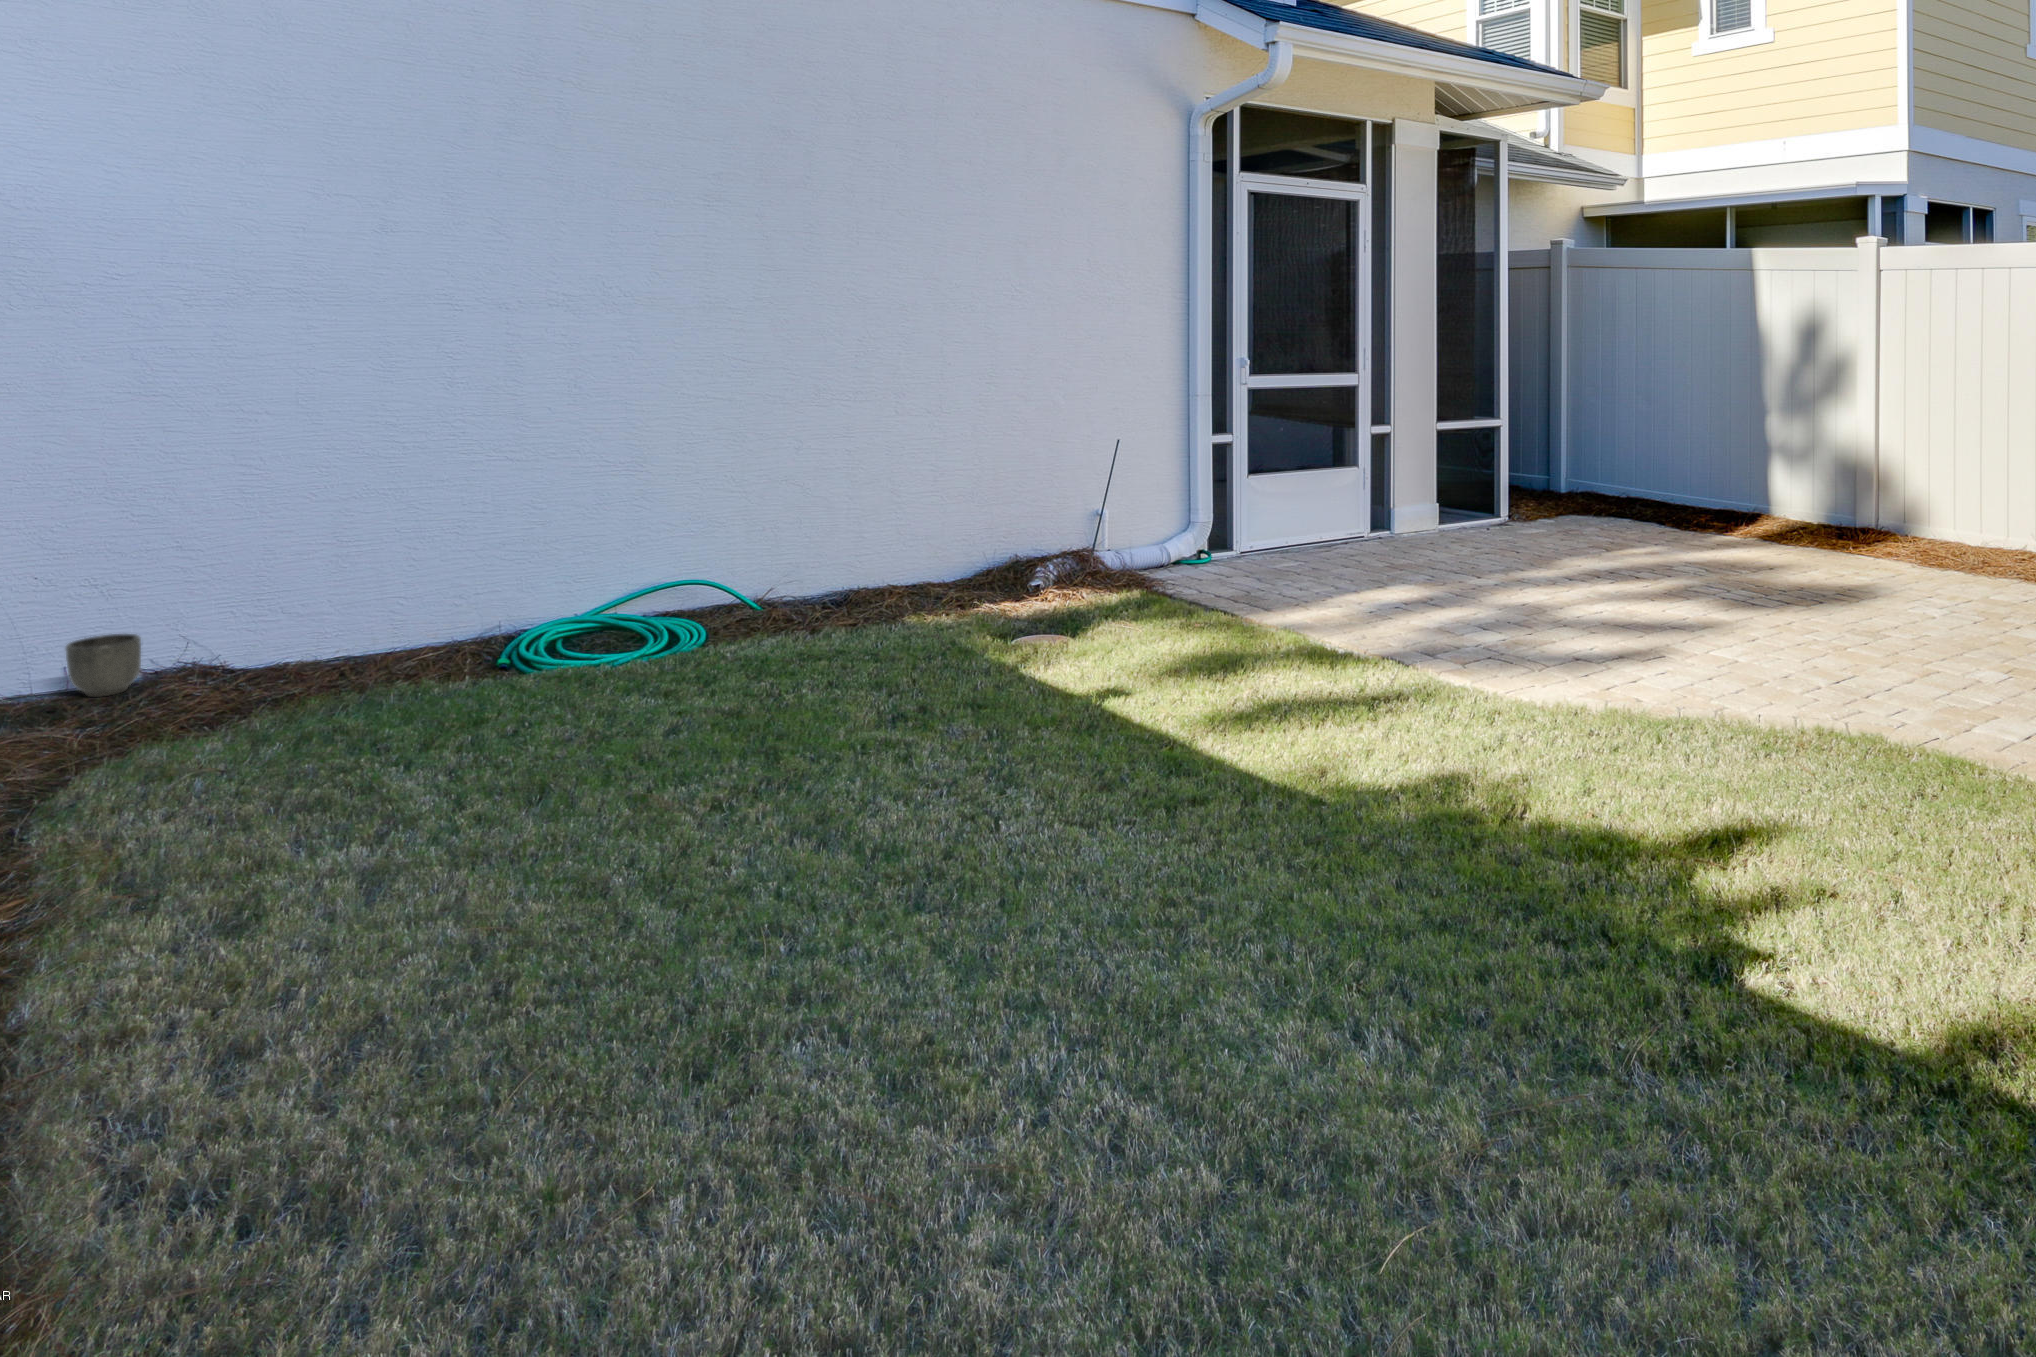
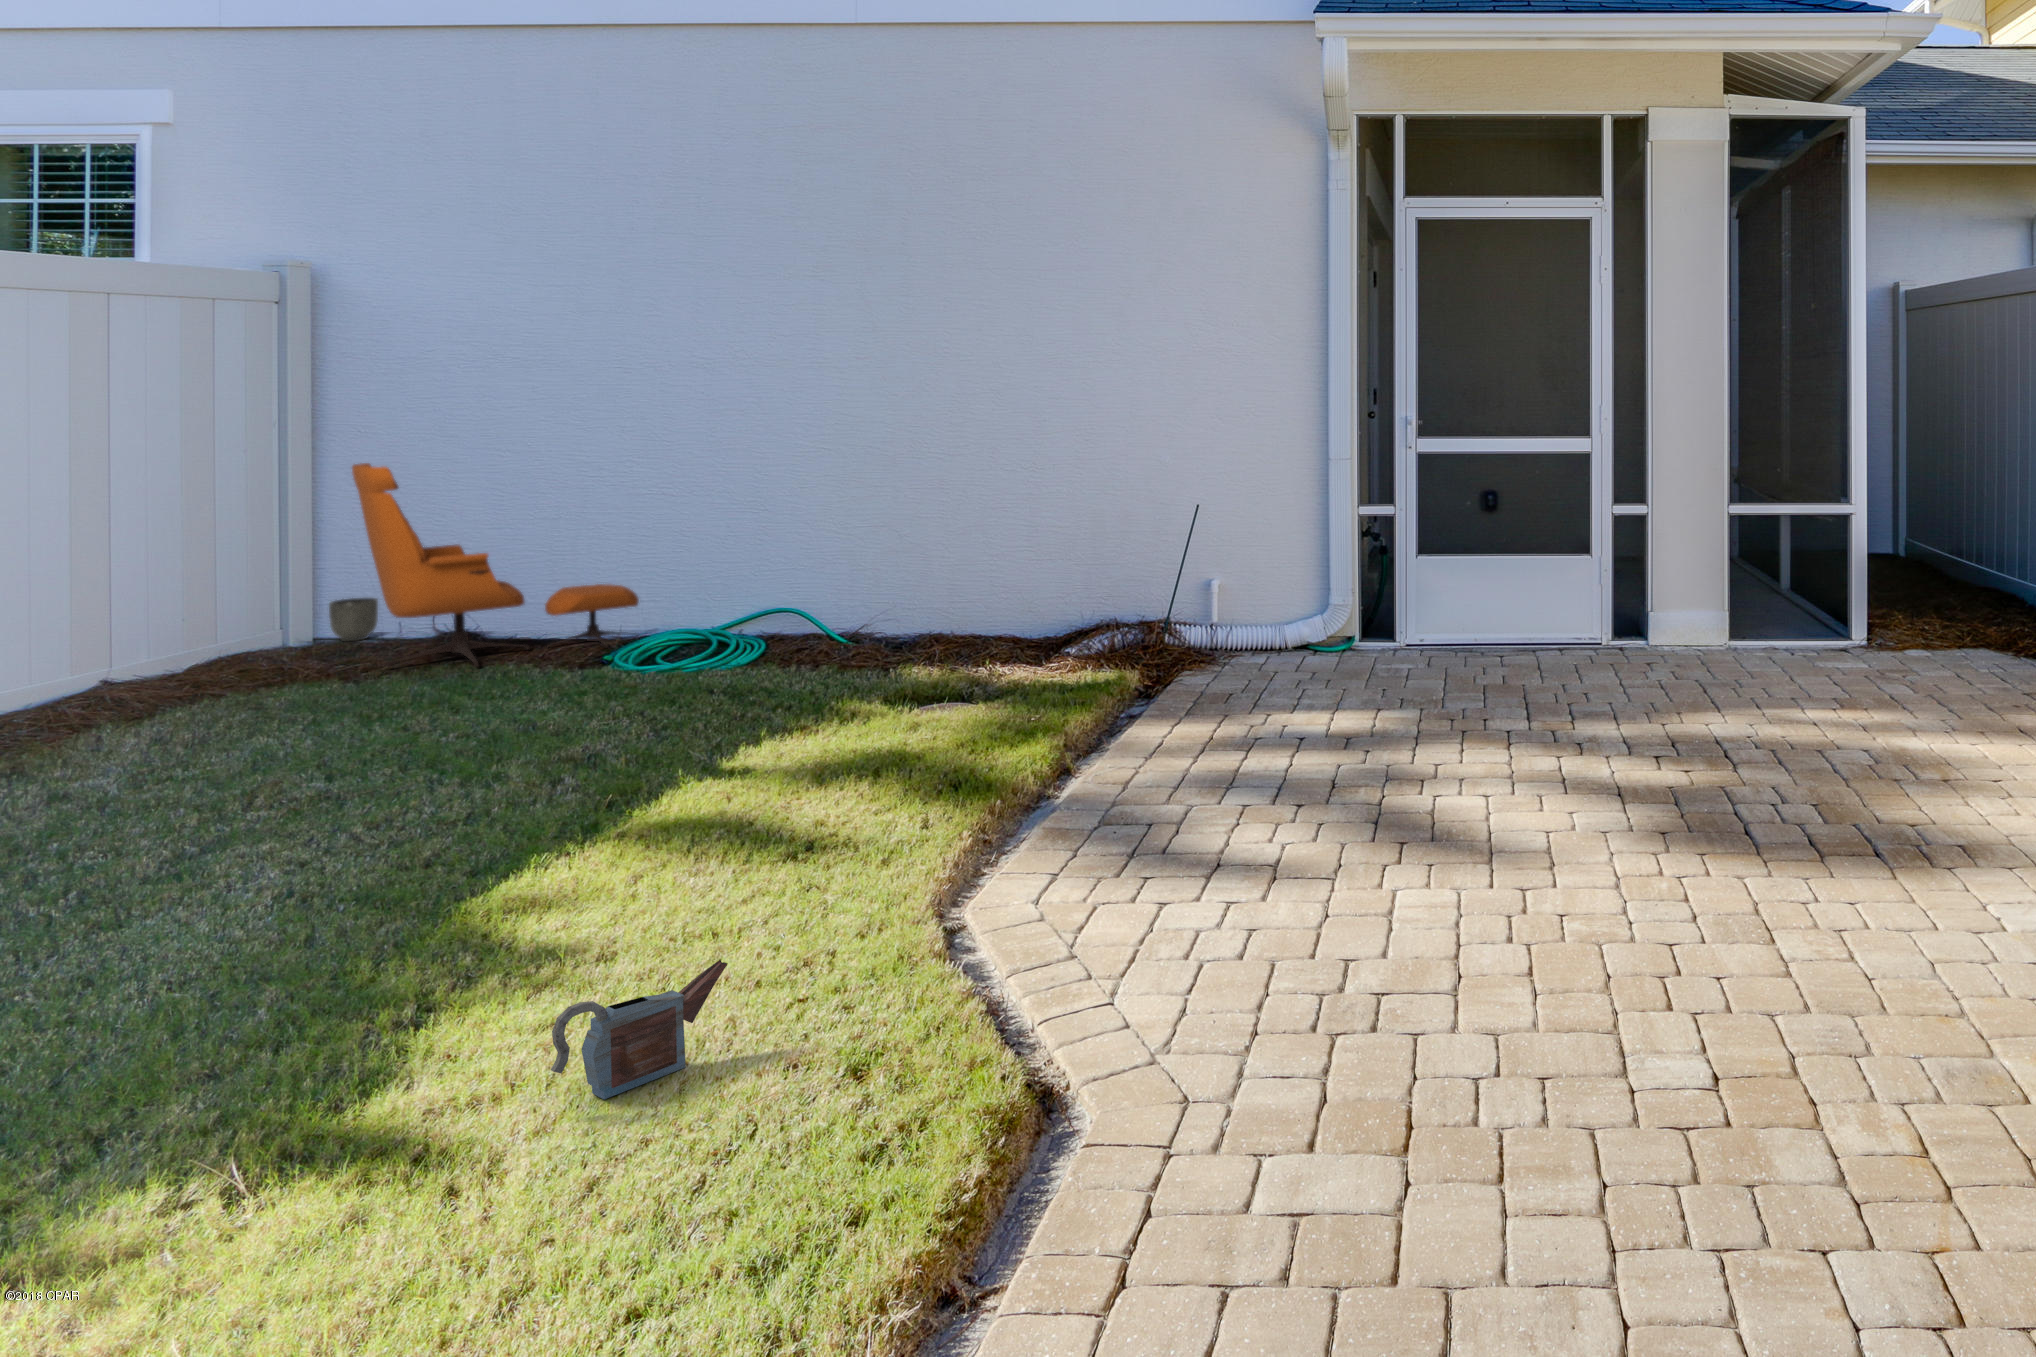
lounge chair: none [271,451,563,707] -> present [352,463,639,667]
watering can: none [1745,765,1796,860] -> present [551,960,728,1099]

